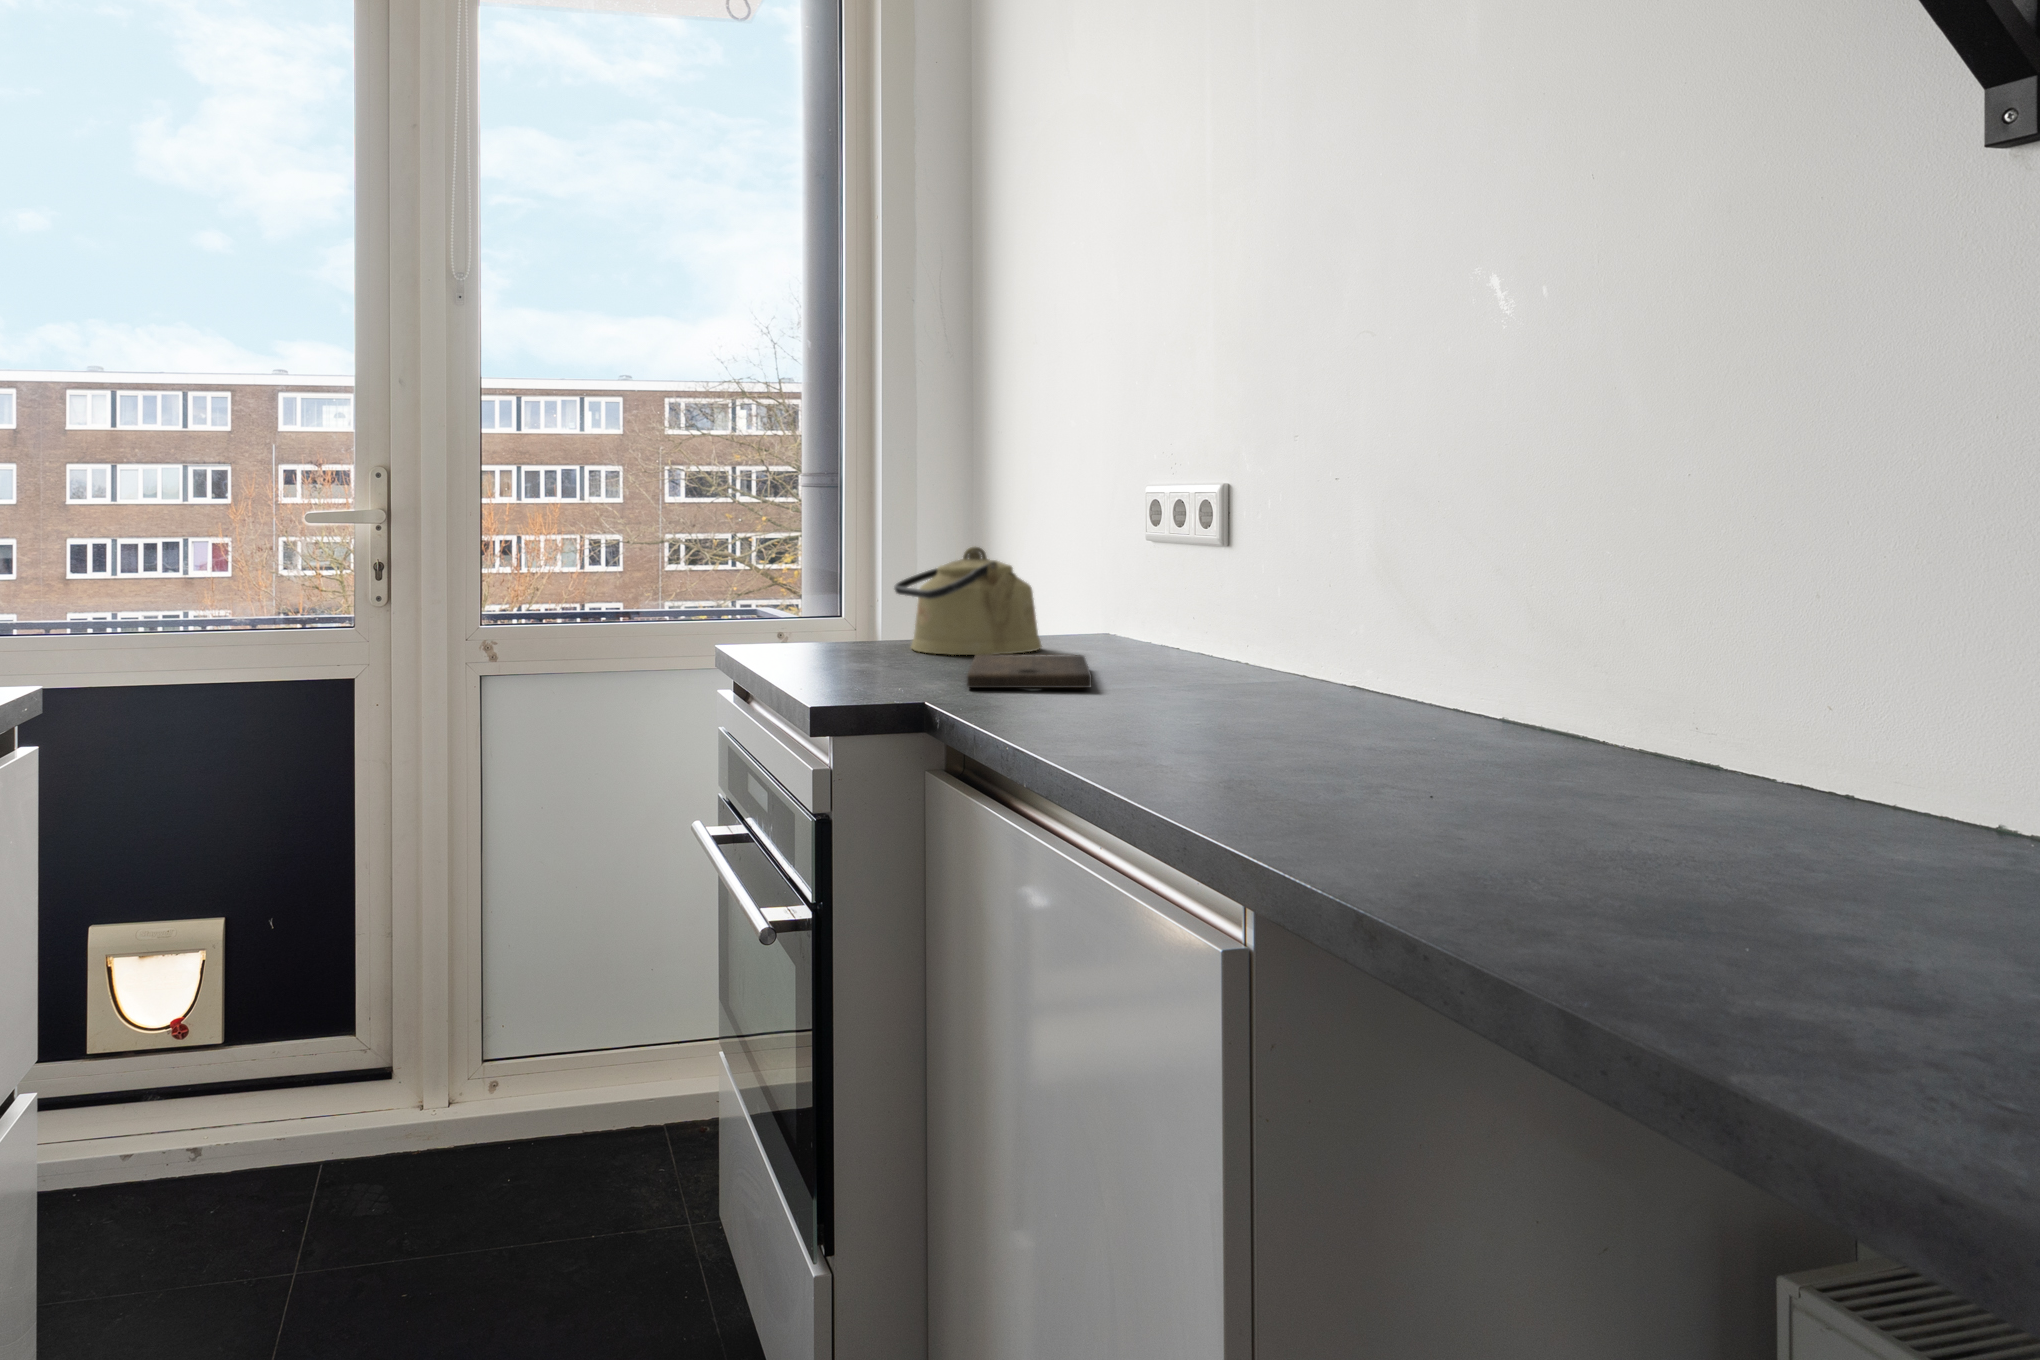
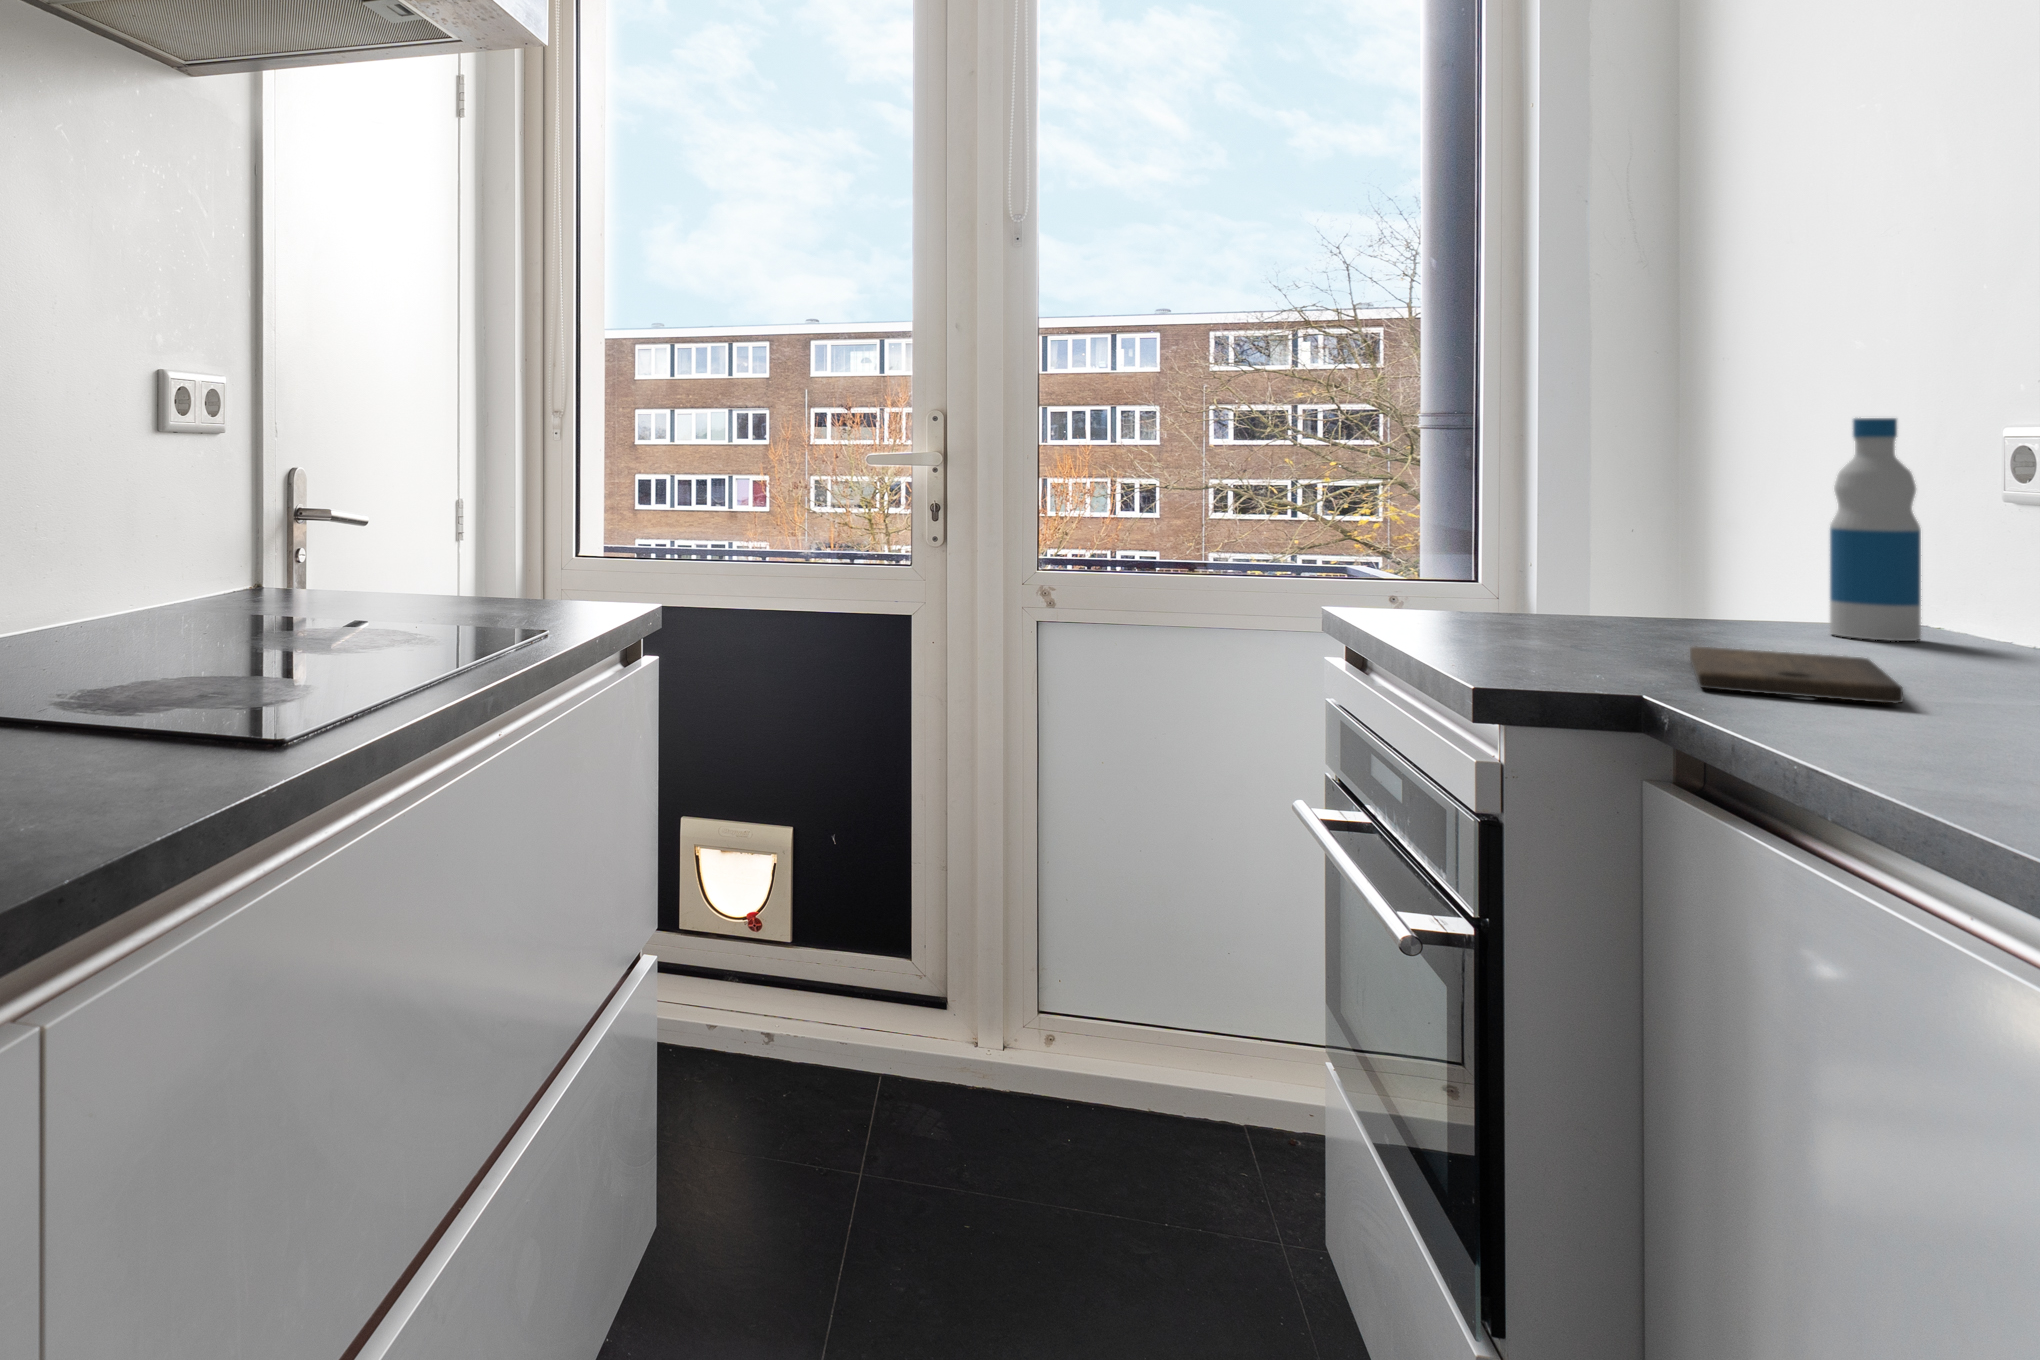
bottle: none [1078,468,1131,642] -> present [1830,418,1921,641]
kettle: present [894,547,1042,655] -> none [1551,513,1780,647]

